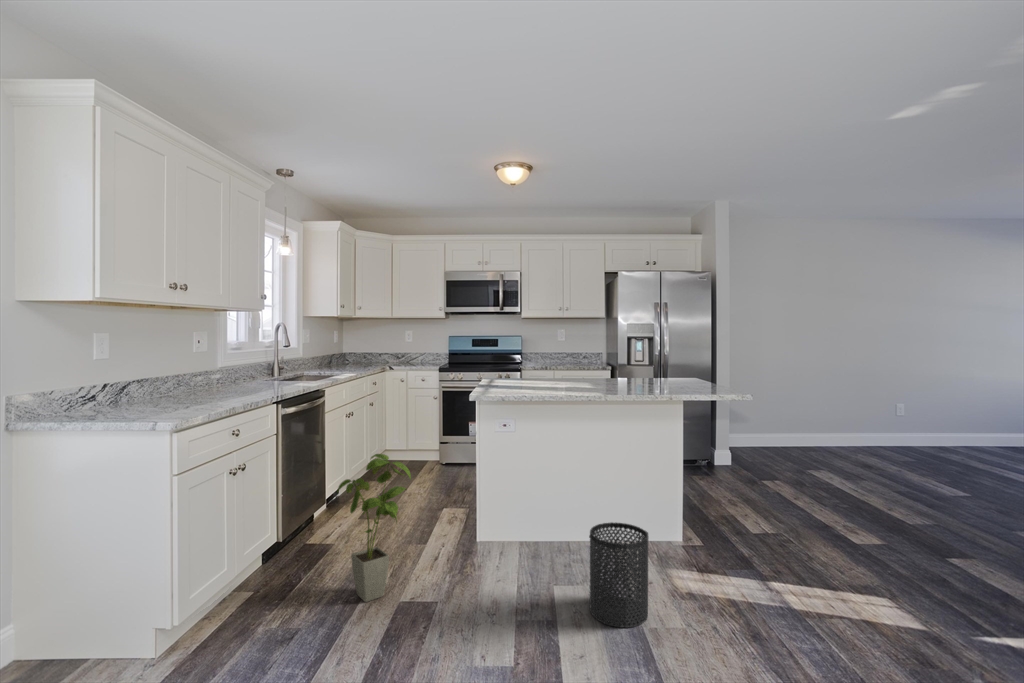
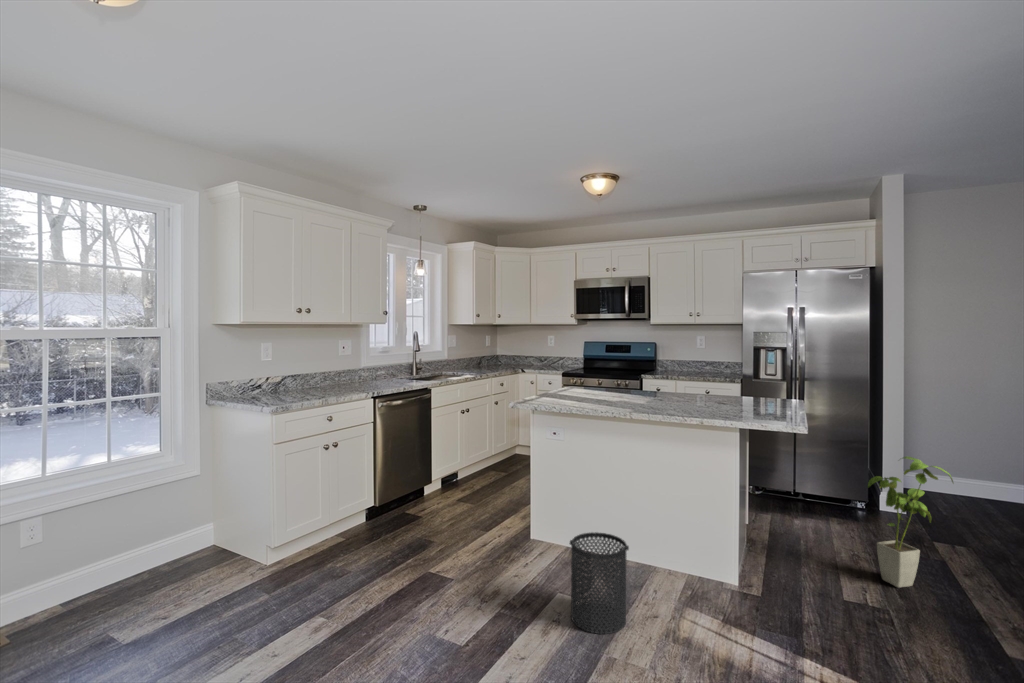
house plant: present [338,454,411,602] -> present [868,457,953,588]

